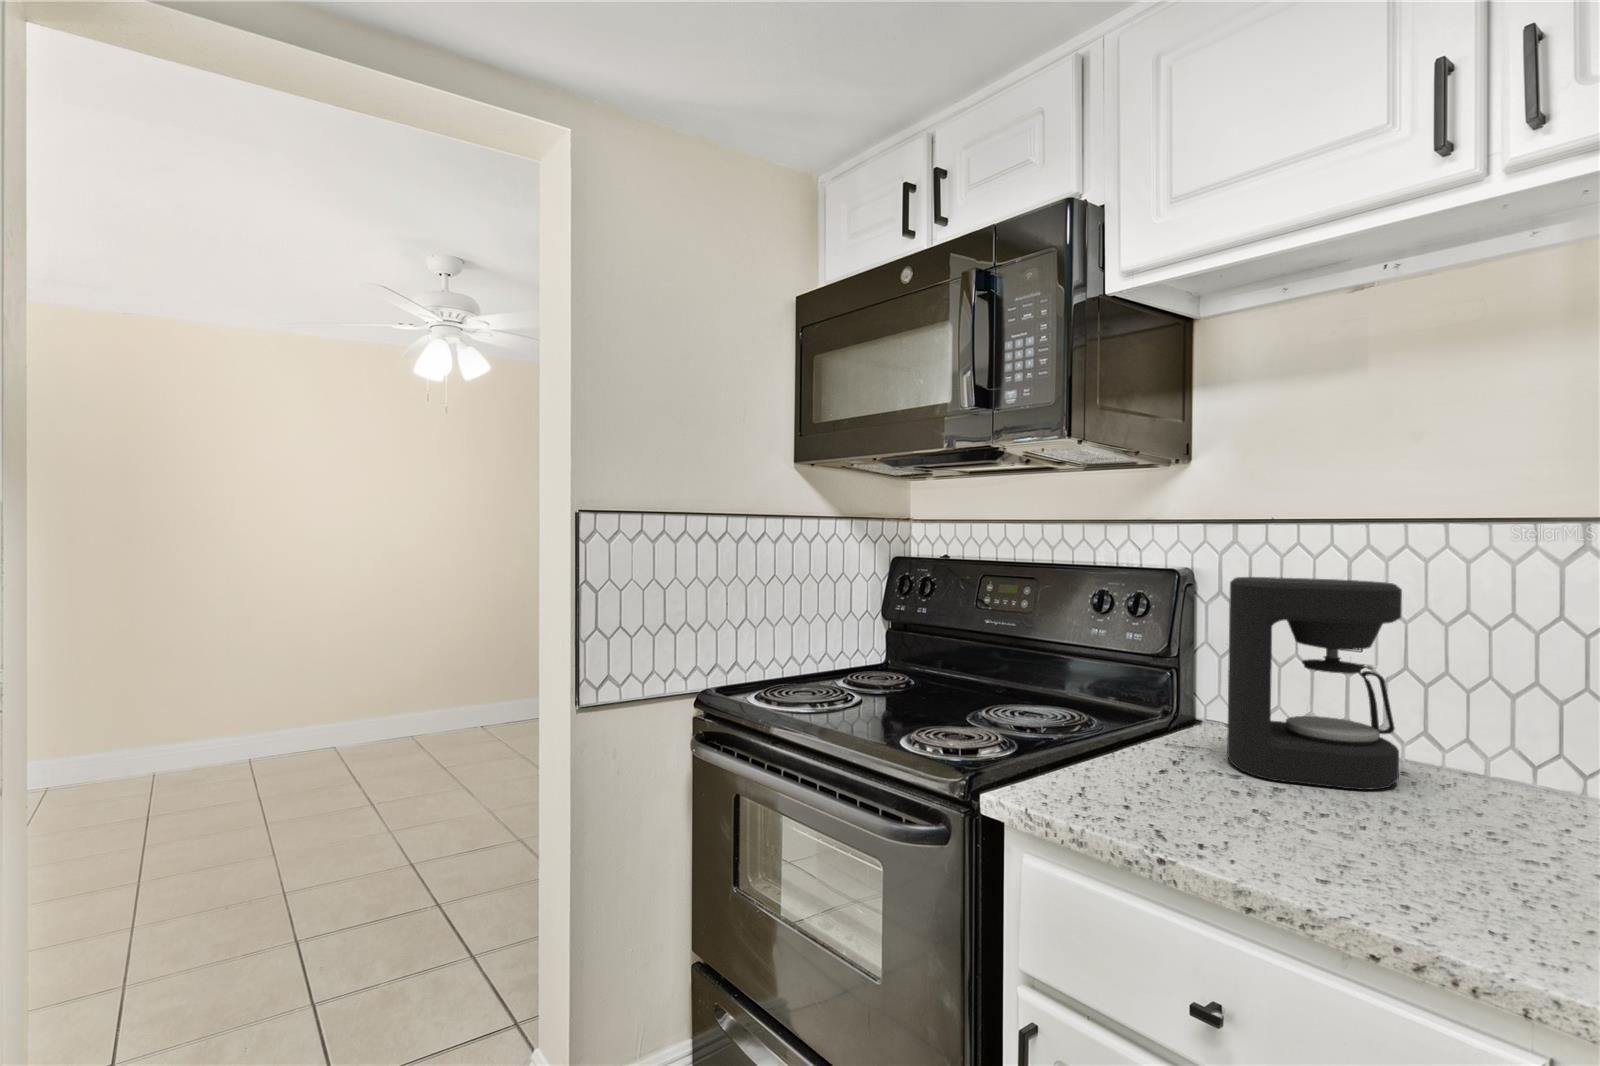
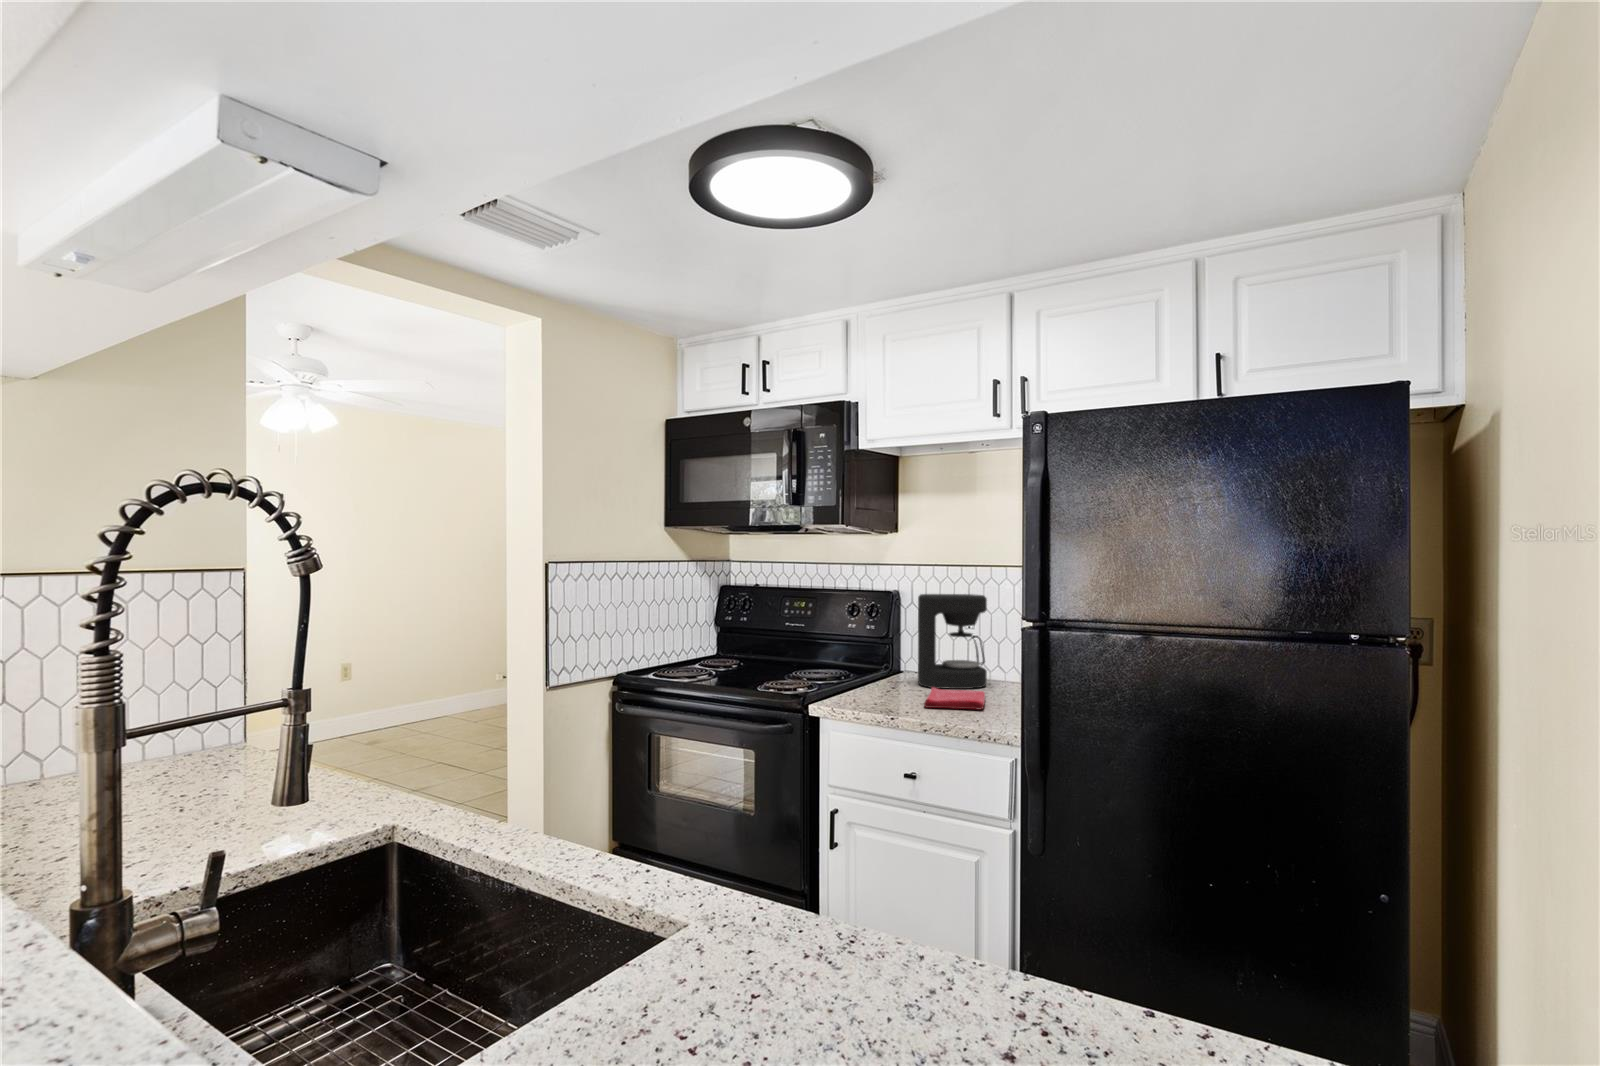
dish towel: none [1243,787,1428,890] -> present [924,687,985,709]

